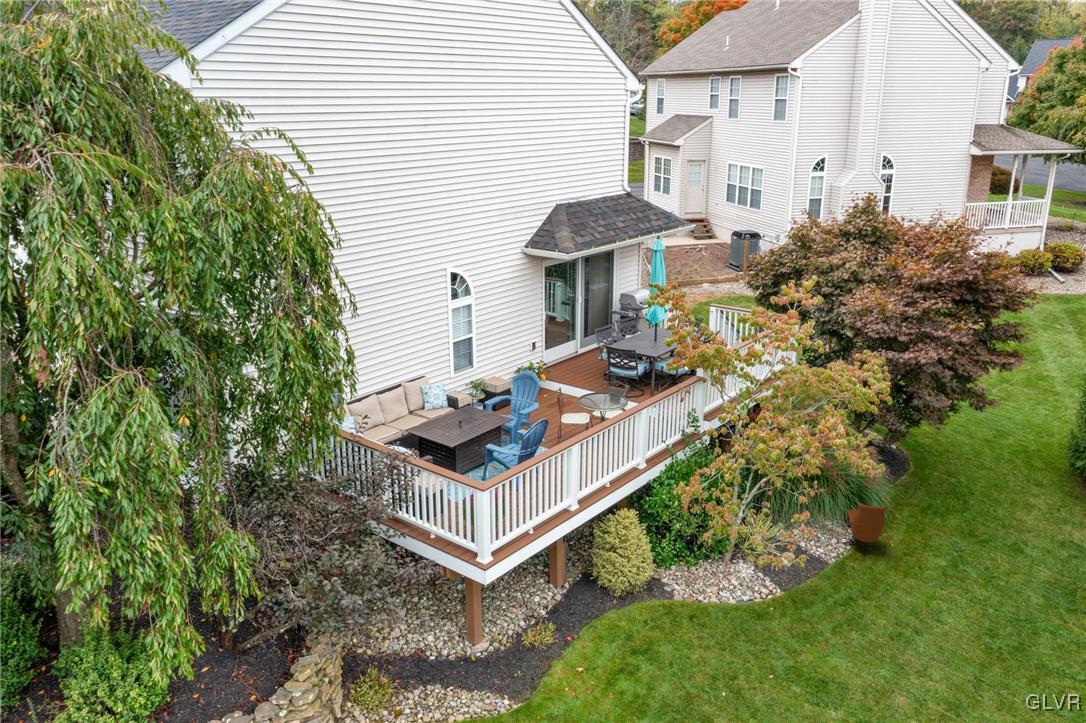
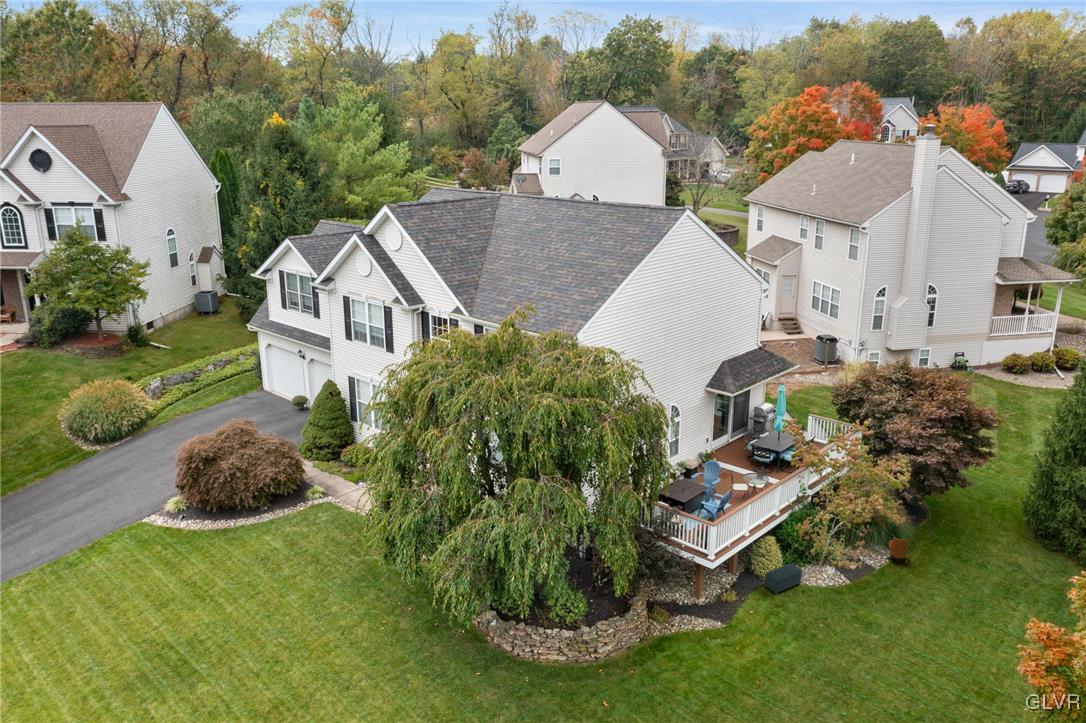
bench: none [612,561,687,627] -> present [764,563,802,594]

